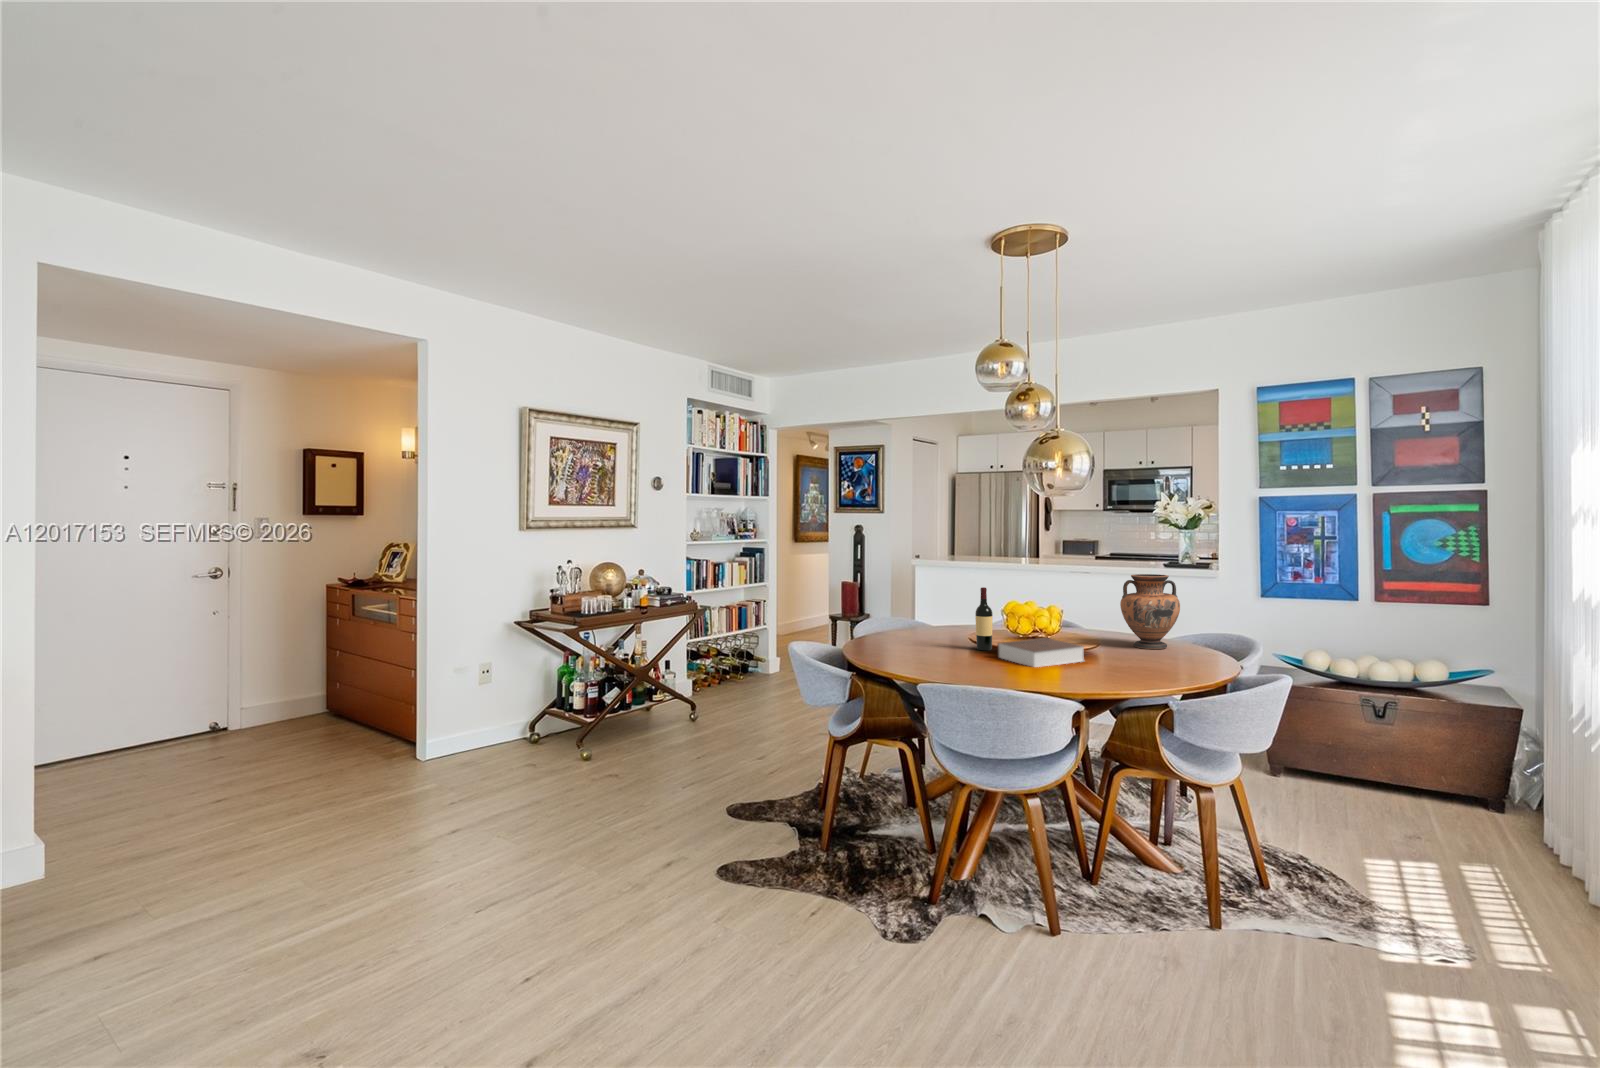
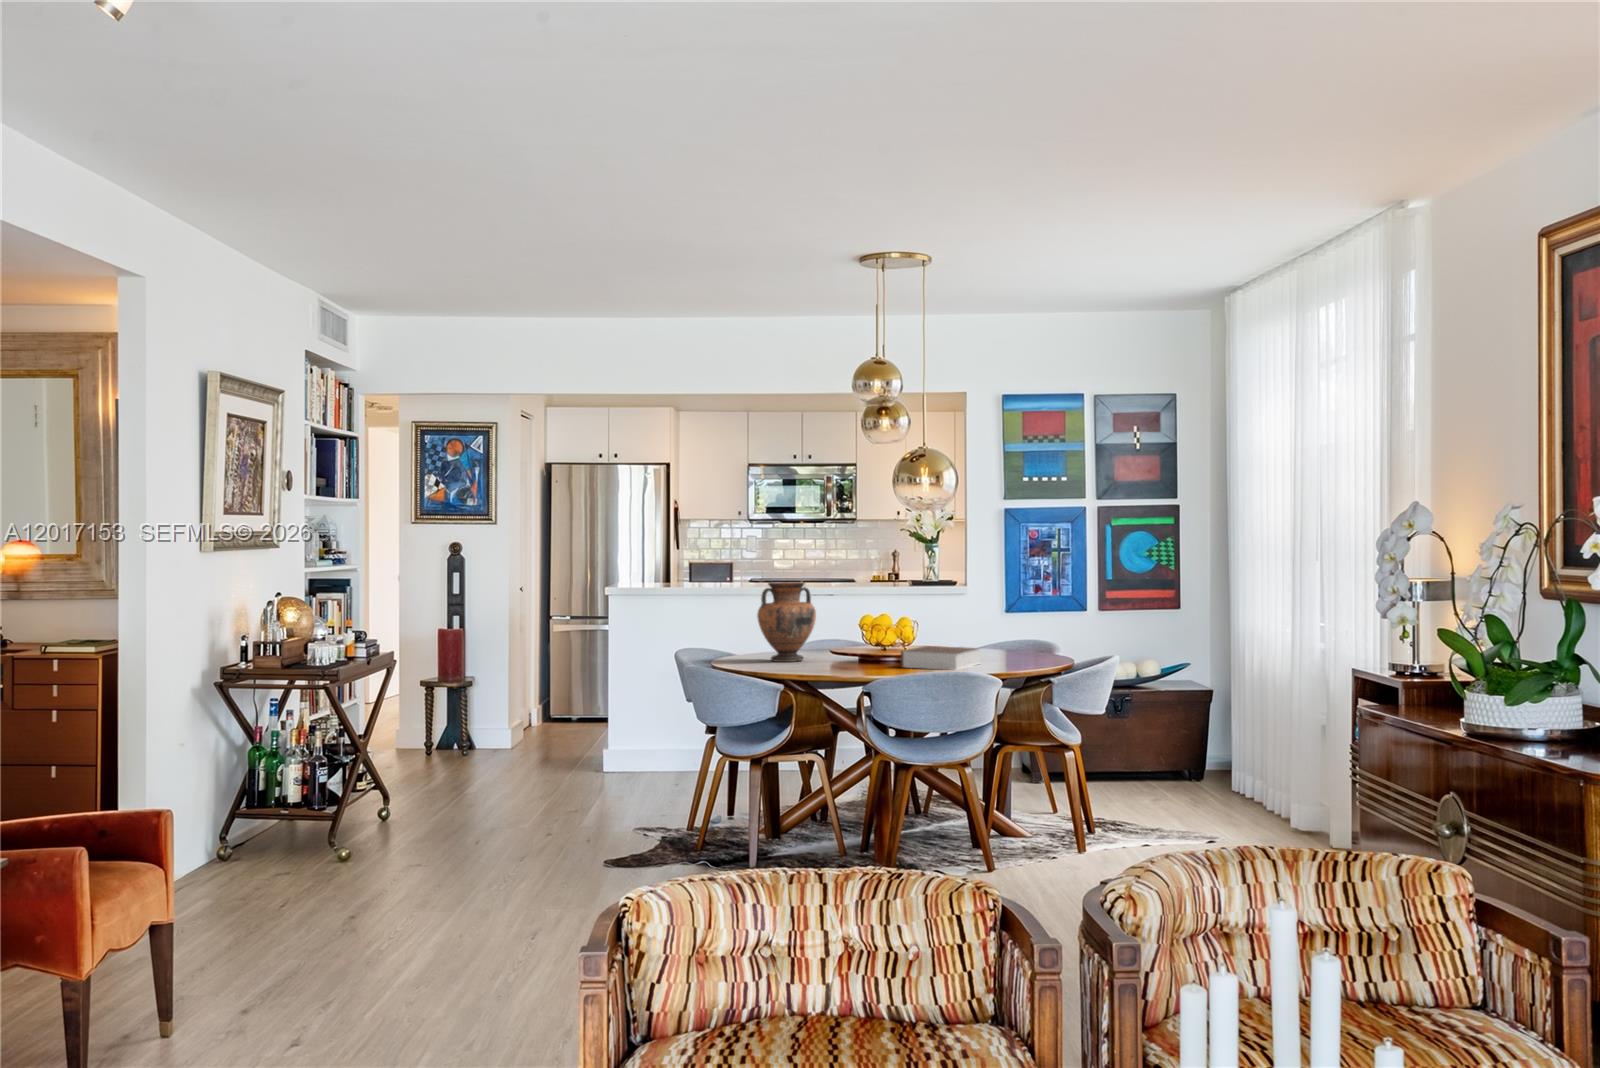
vase: present [1120,574,1180,649] -> present [757,582,816,662]
wine bottle: present [975,587,993,651] -> none [855,593,874,665]

